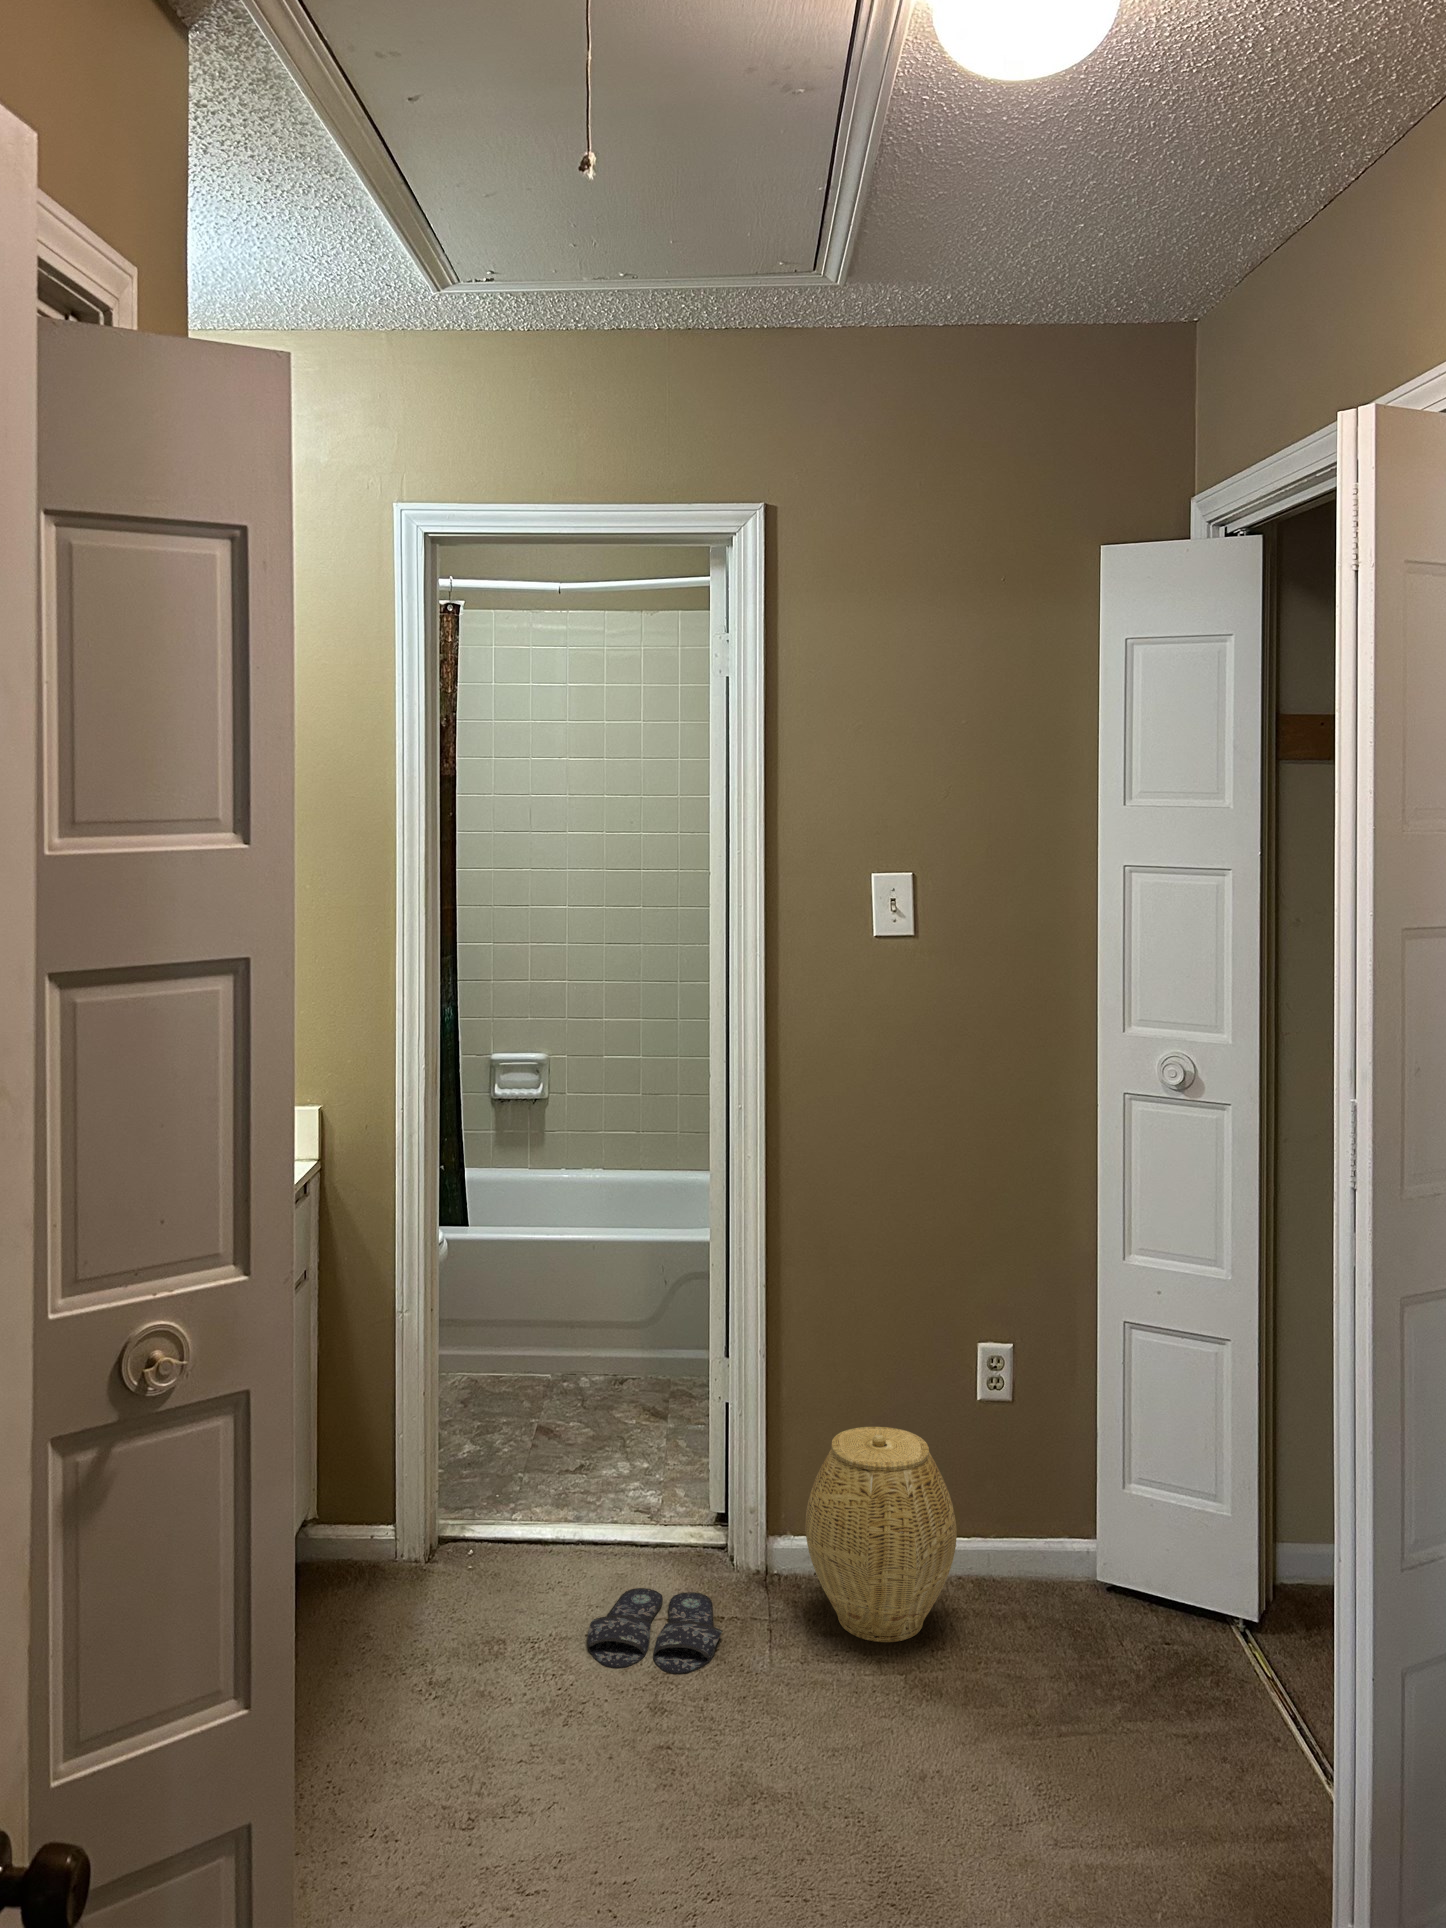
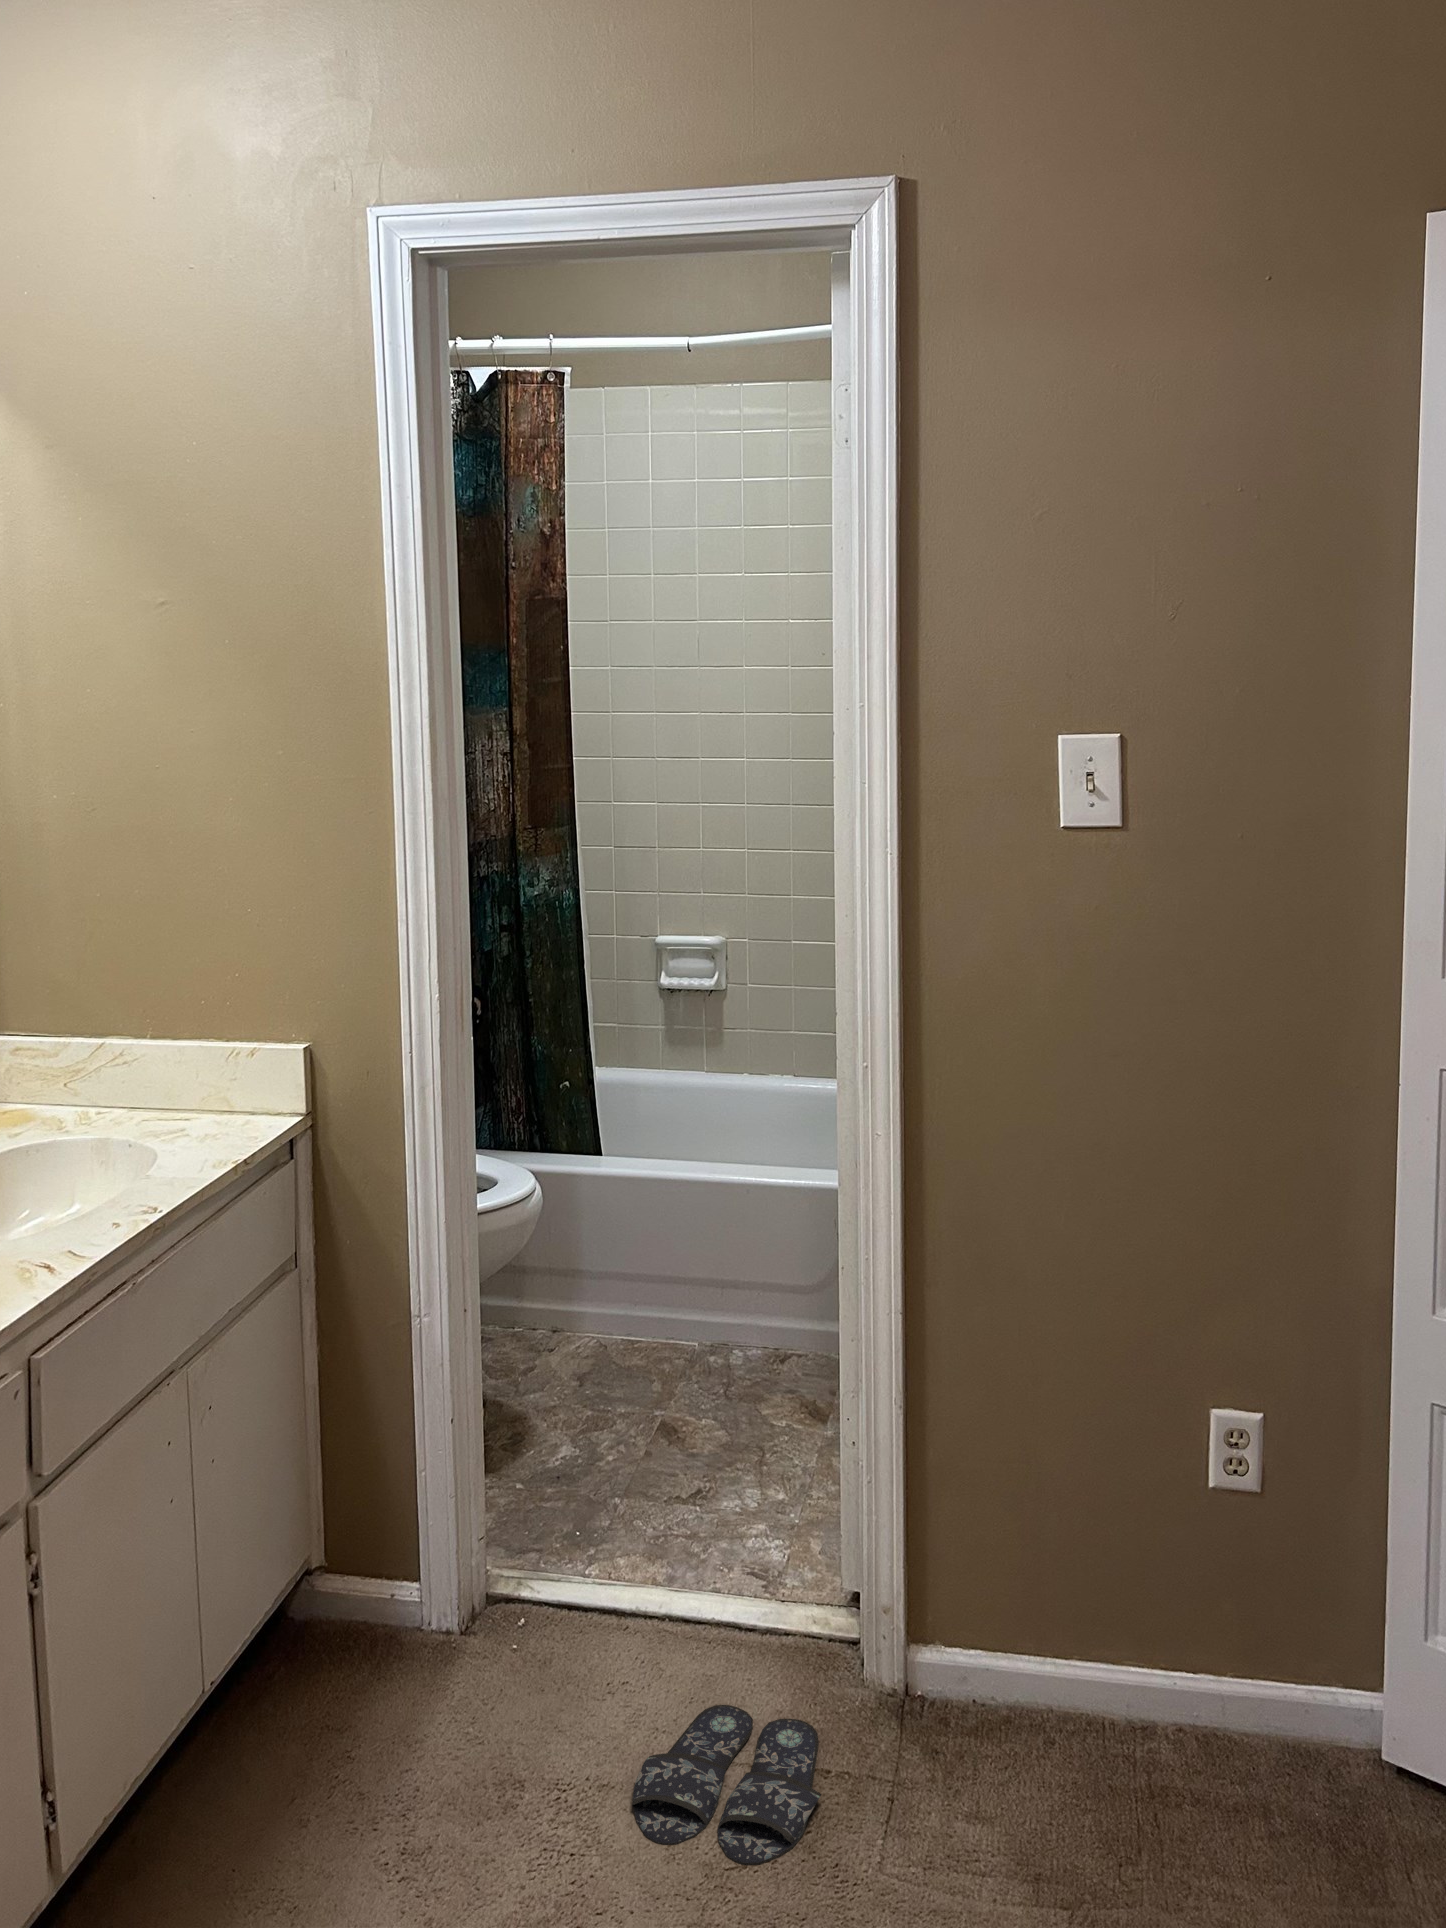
woven basket: present [805,1427,957,1642] -> none [945,1522,1162,1836]

